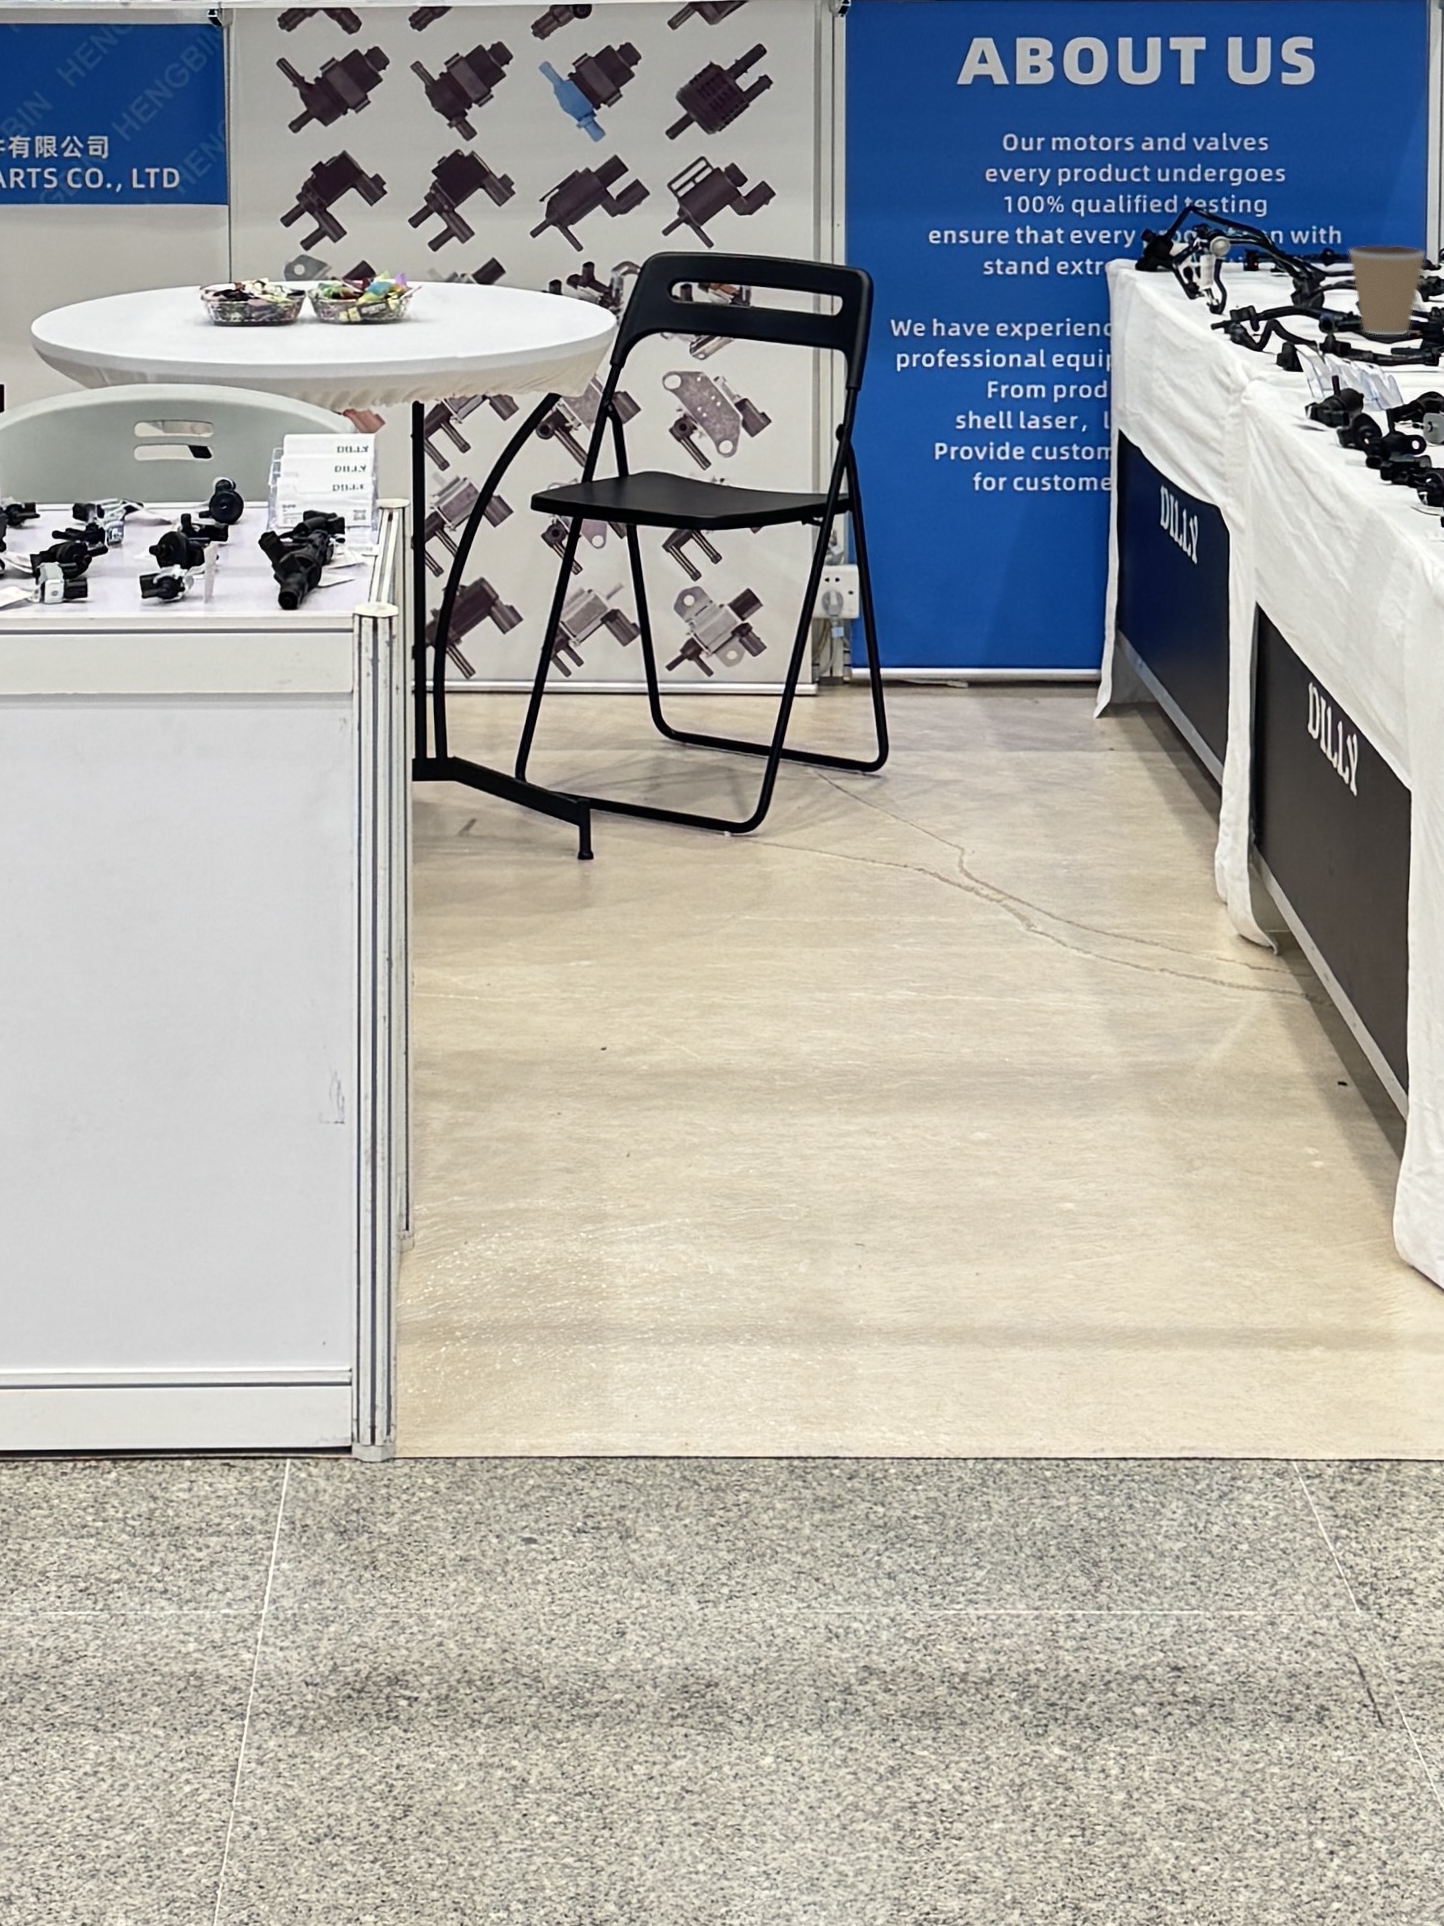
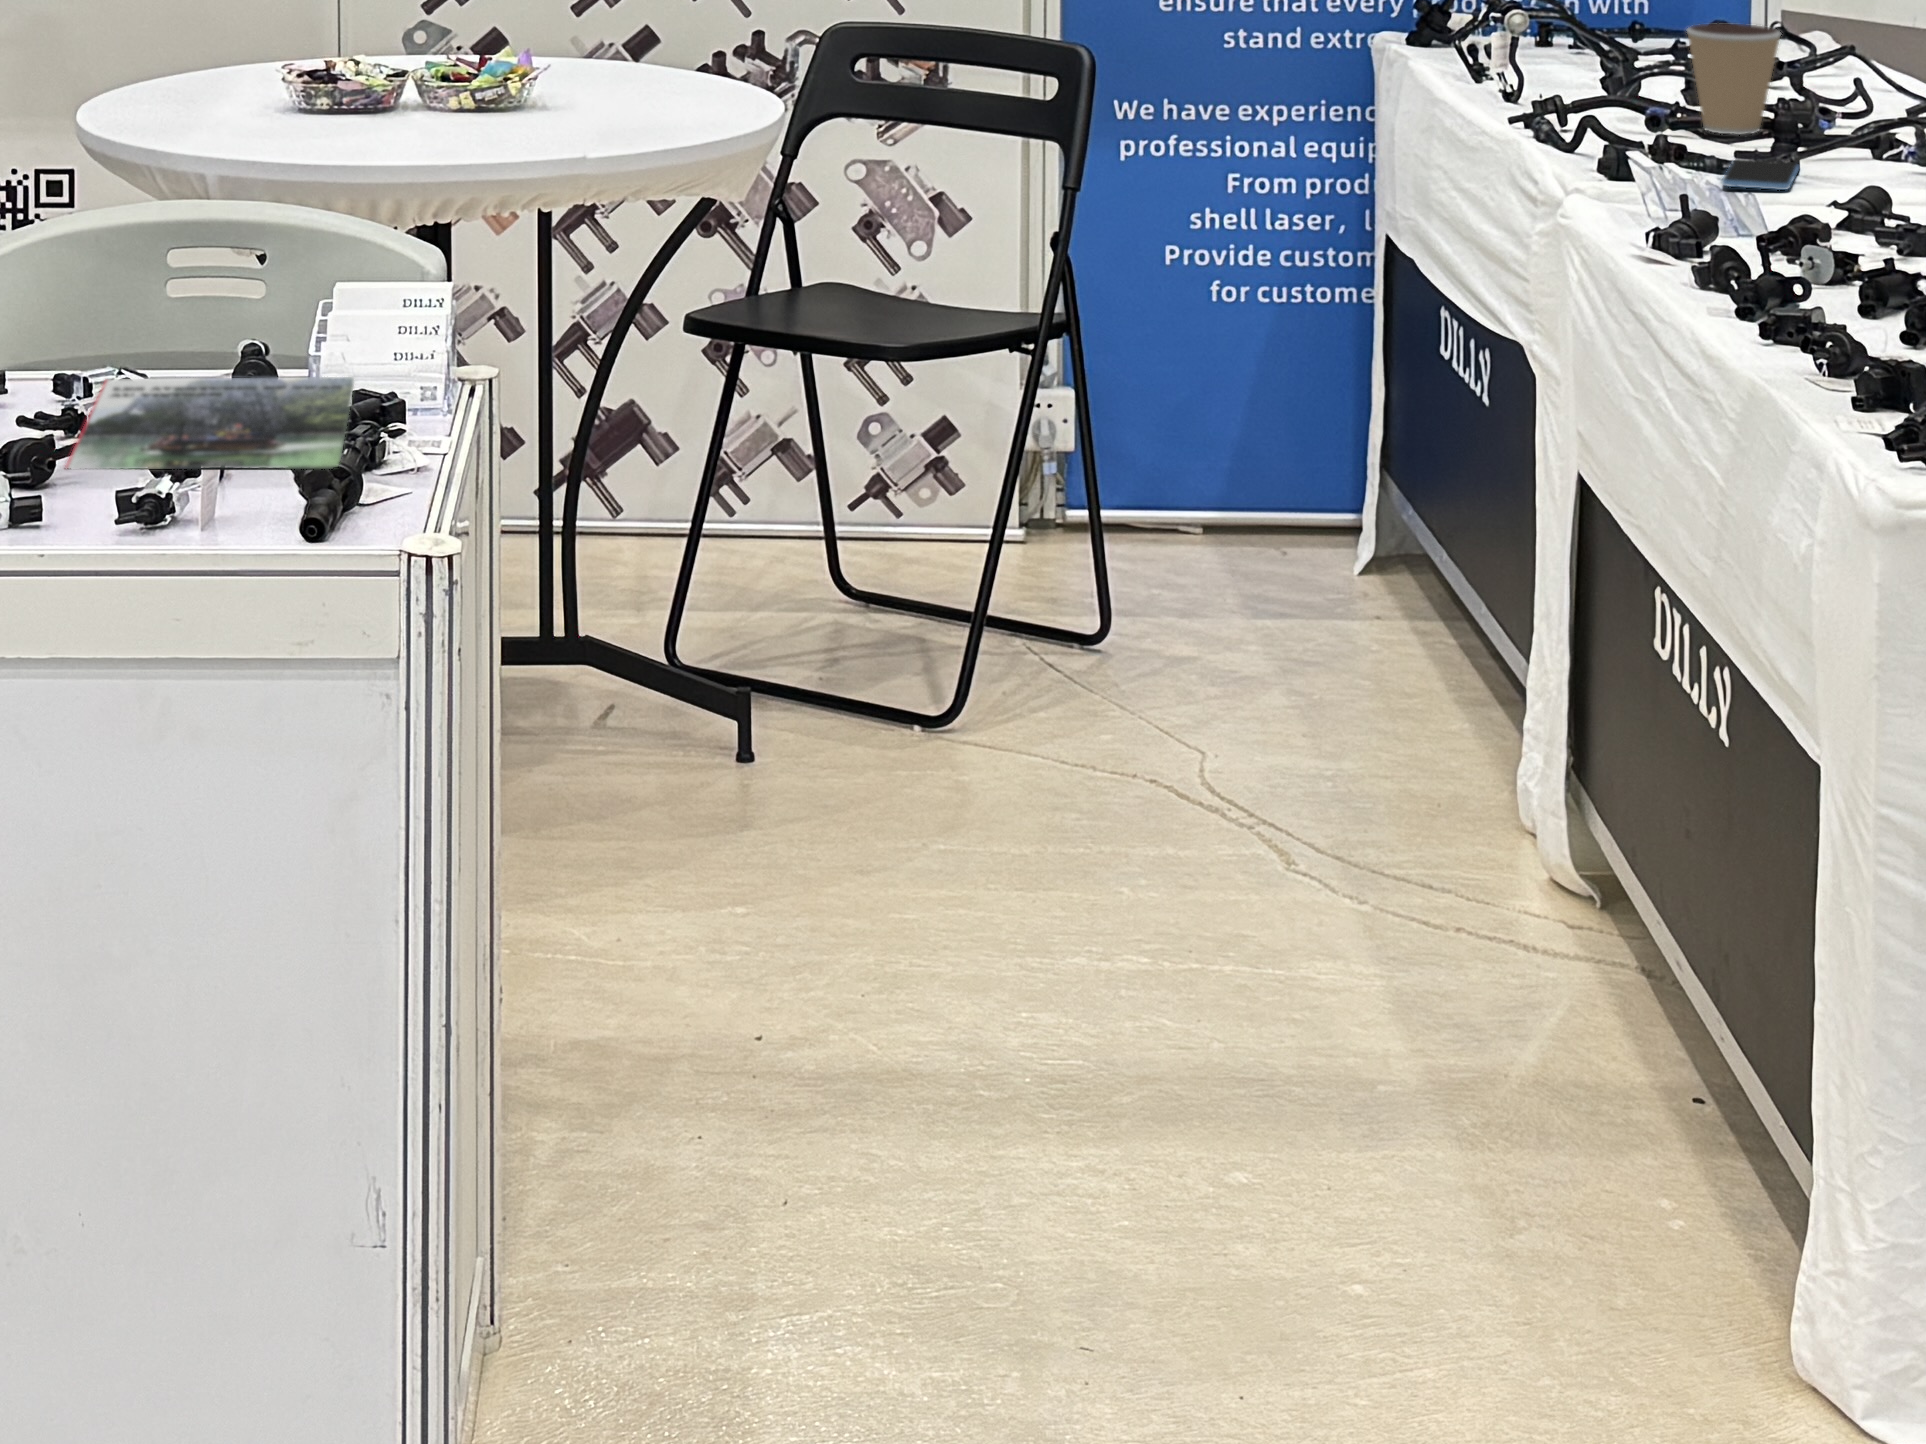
smartphone: none [1369,353,1434,376] -> present [1722,159,1799,190]
magazine: none [106,509,308,574] -> present [66,377,354,469]

